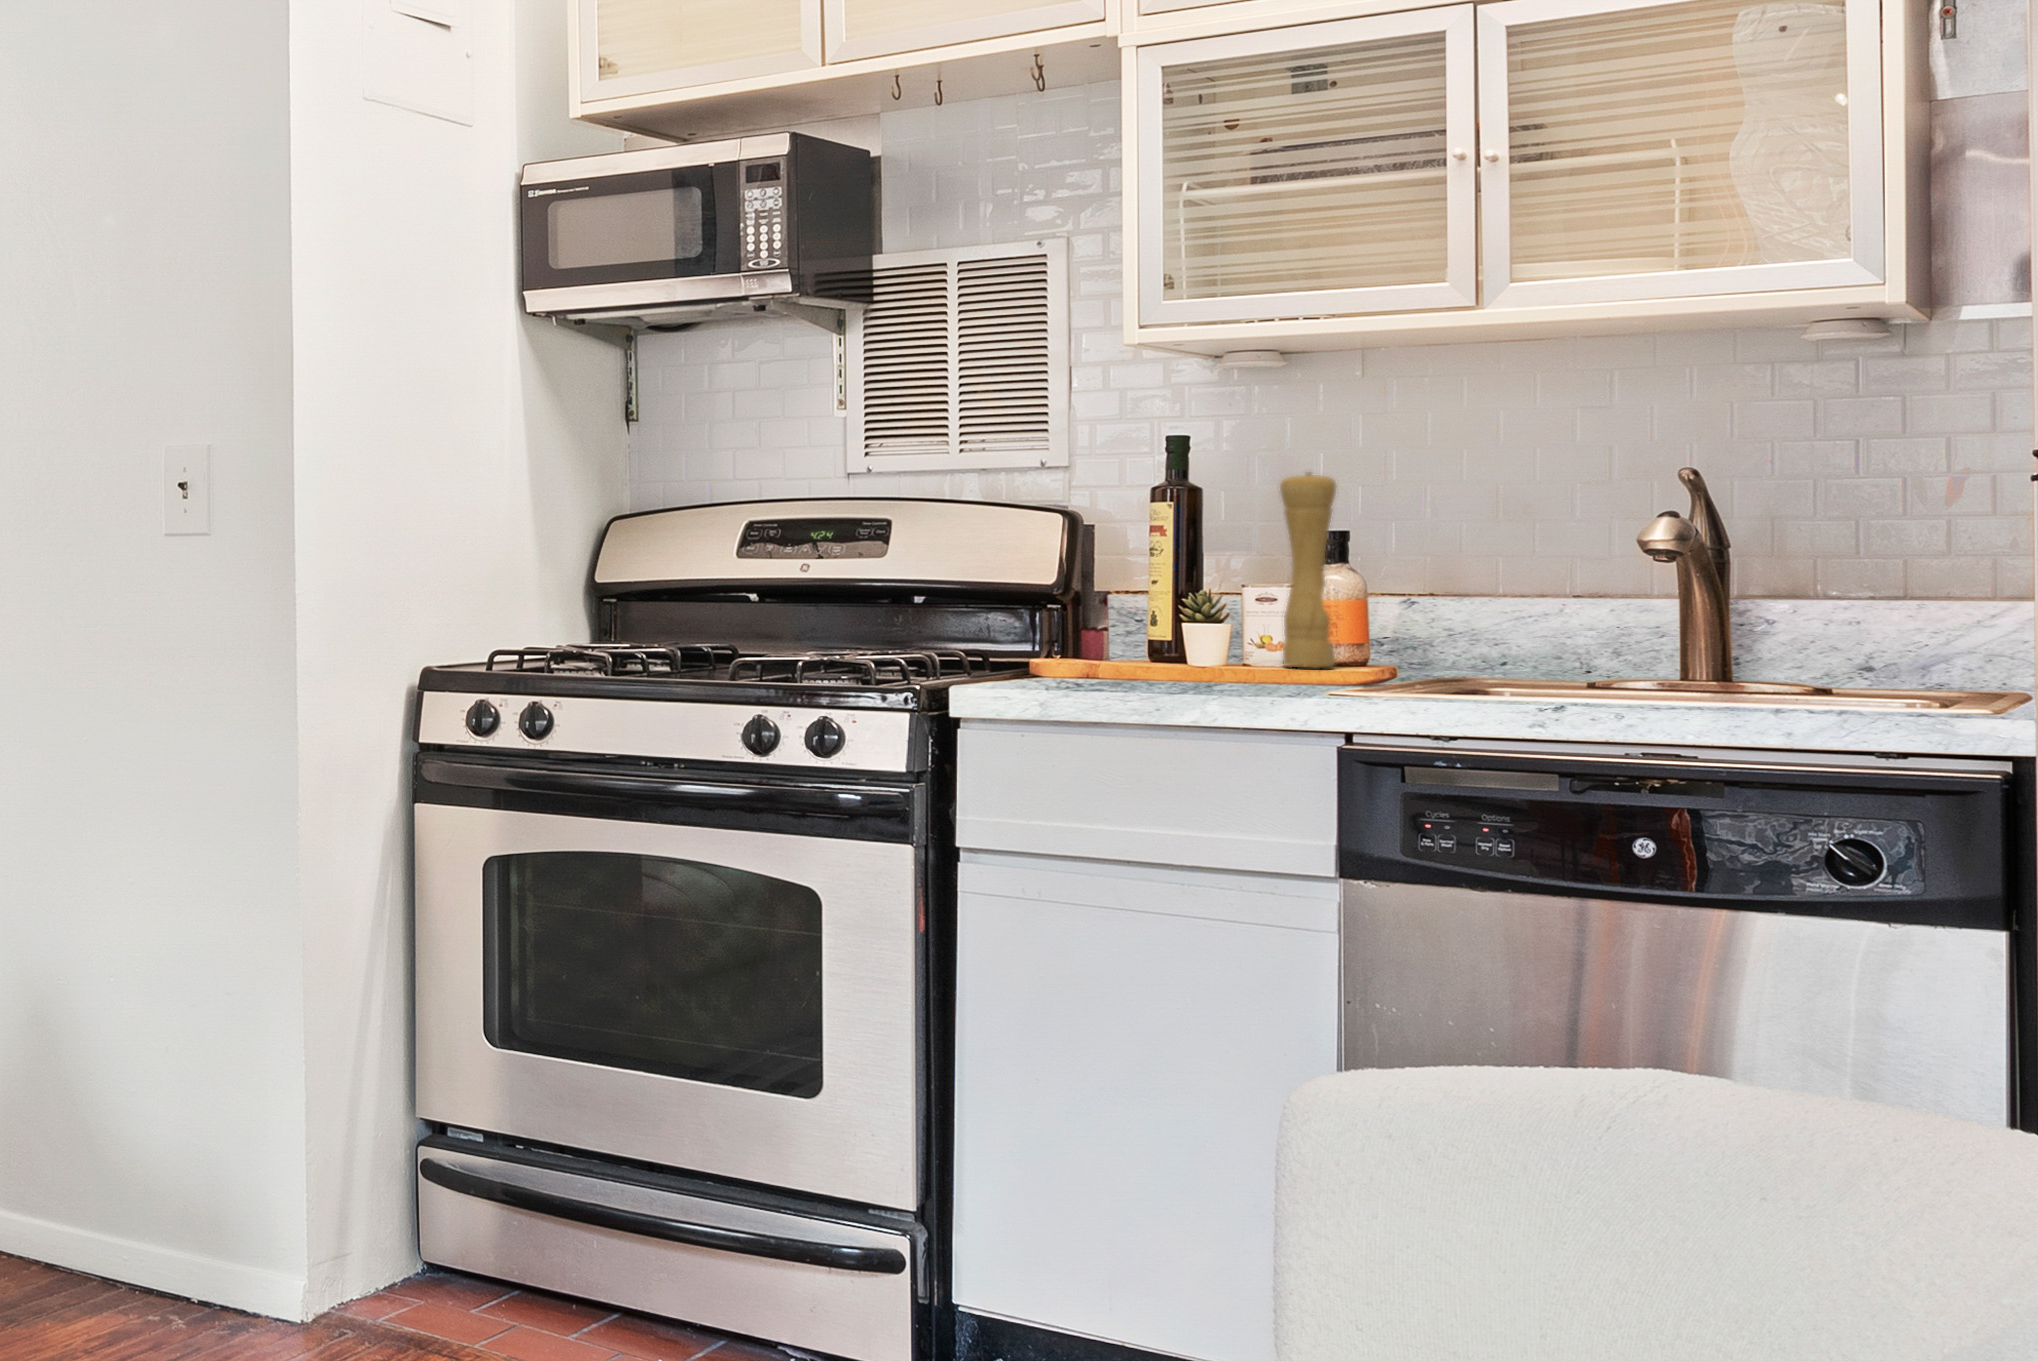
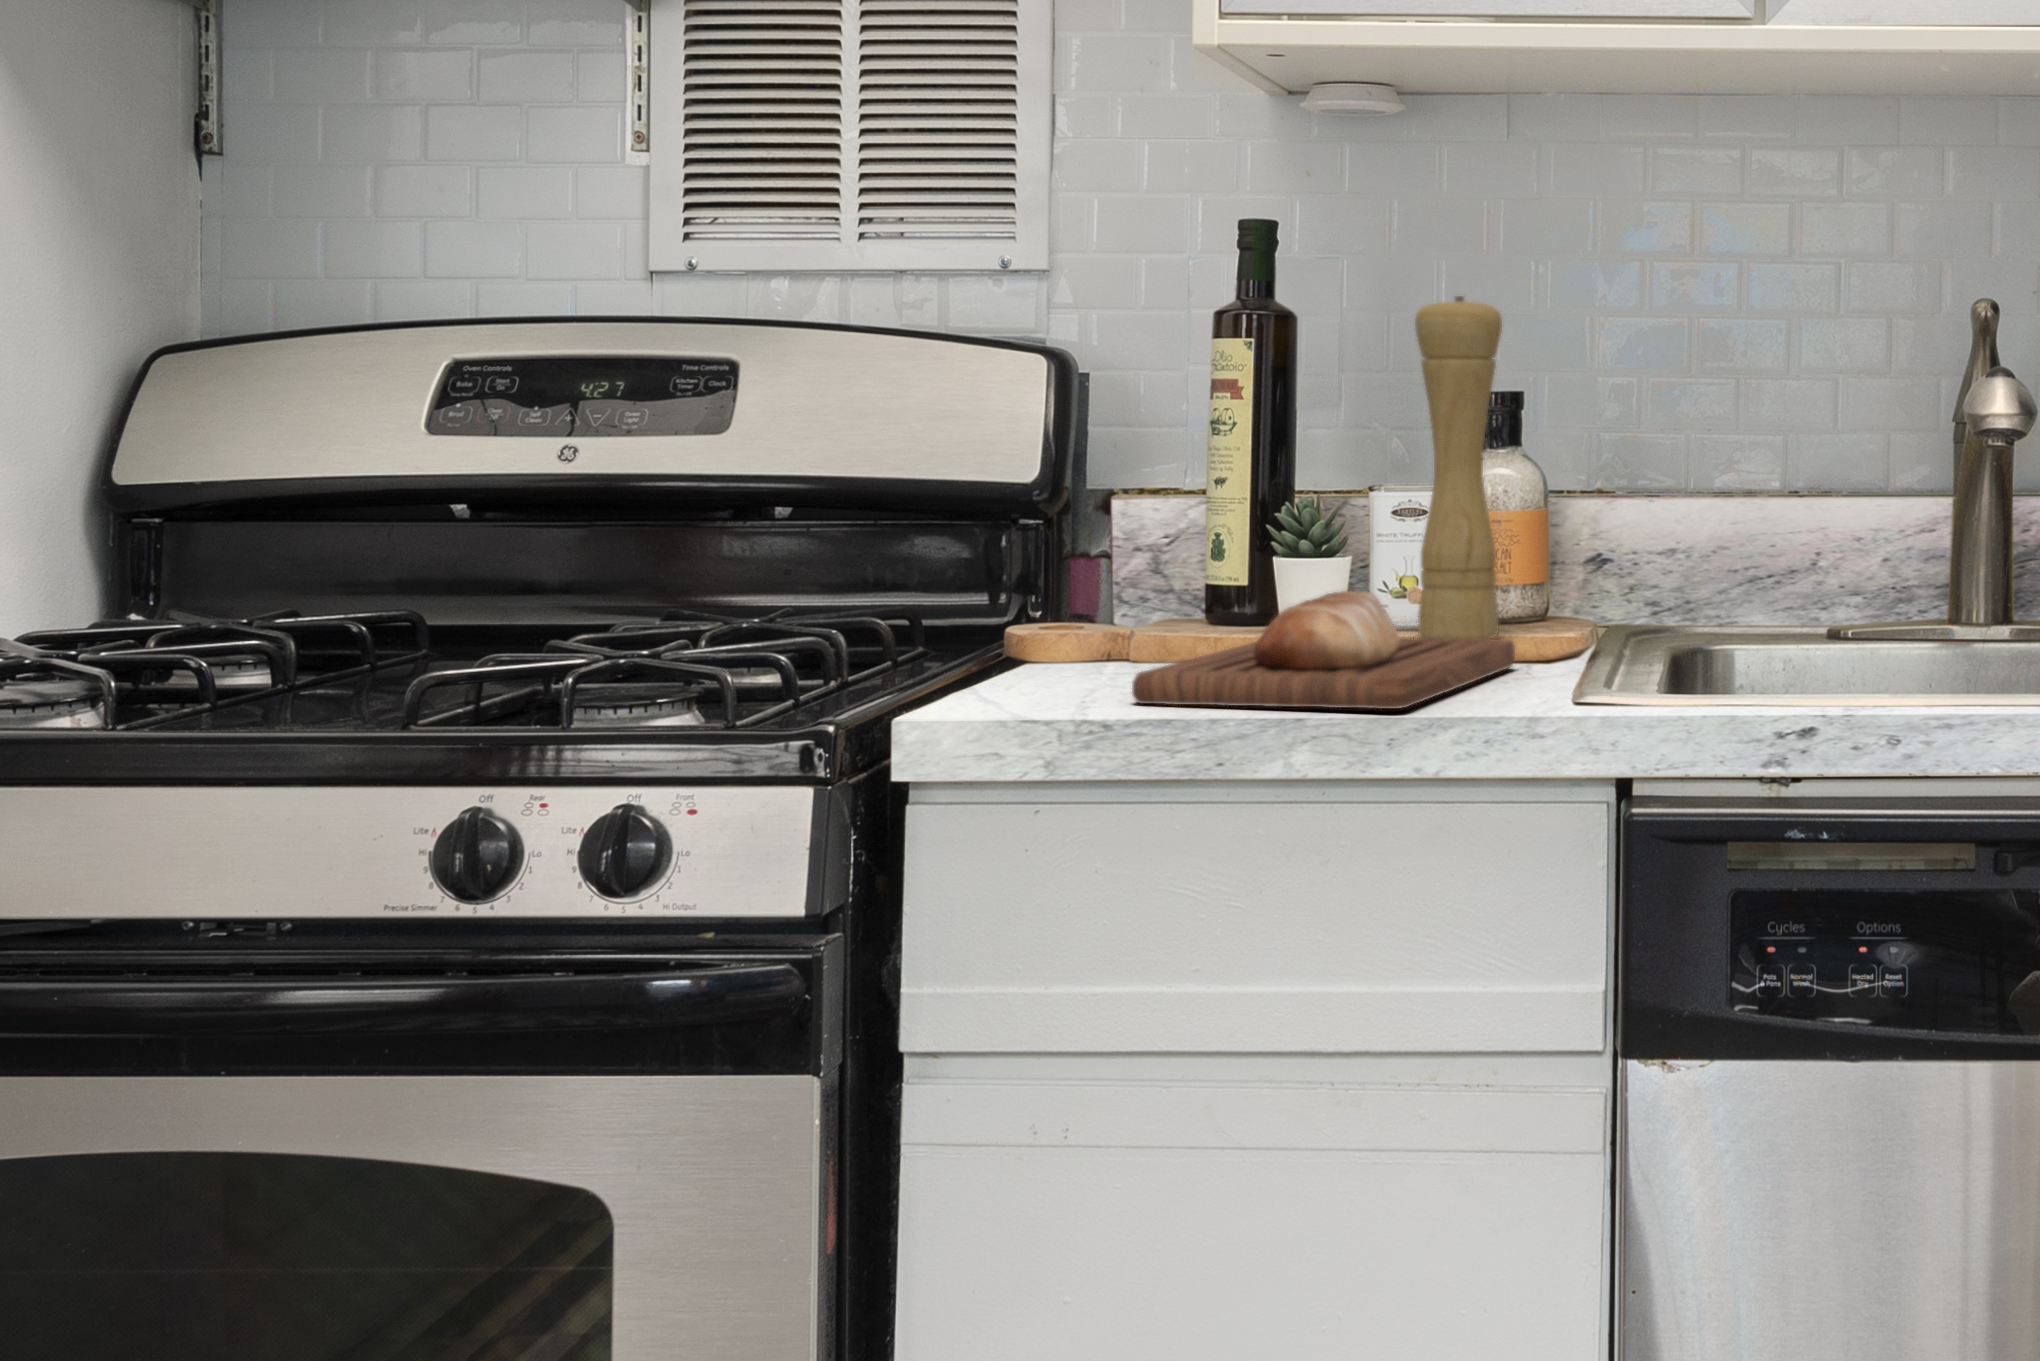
bread loaf: none [1085,633,1326,689] -> present [1132,590,1515,709]

